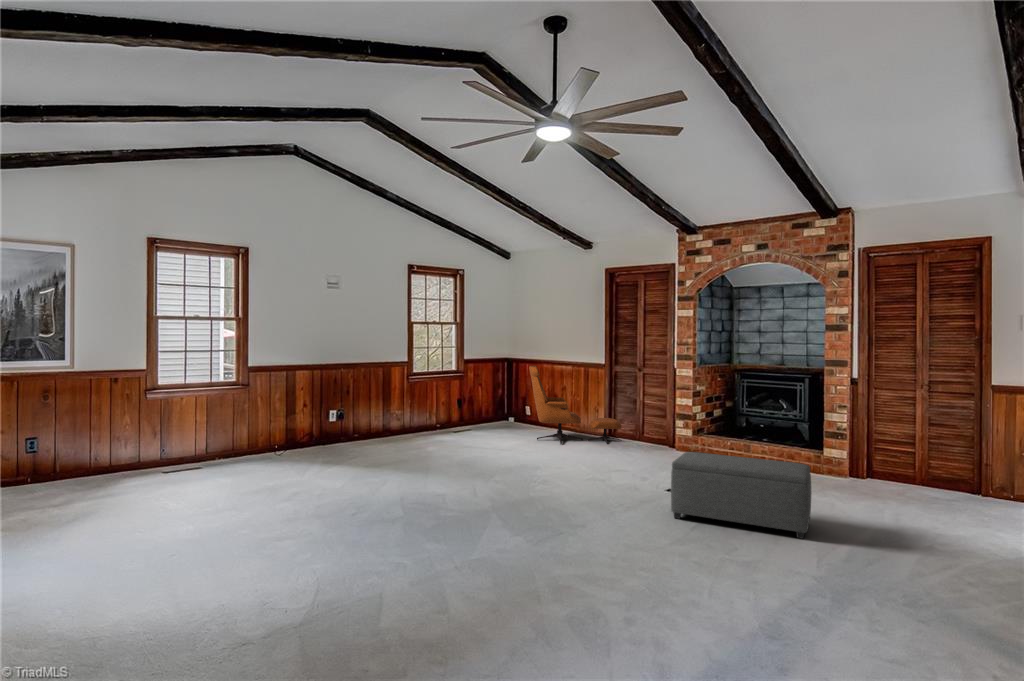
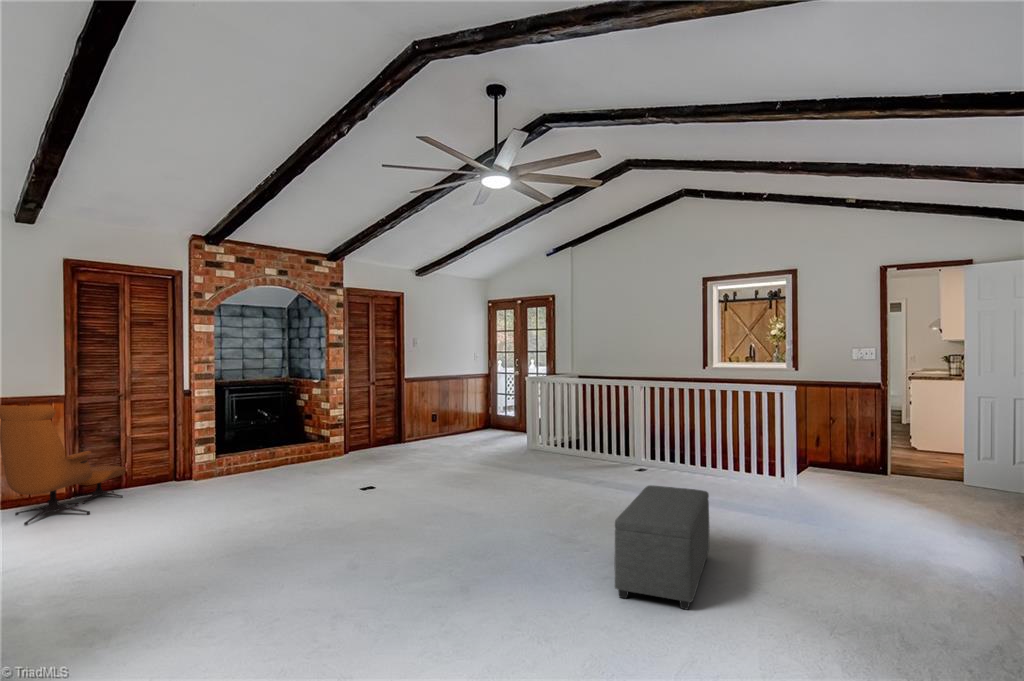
ottoman: present [671,452,811,539] -> present [615,485,709,610]

